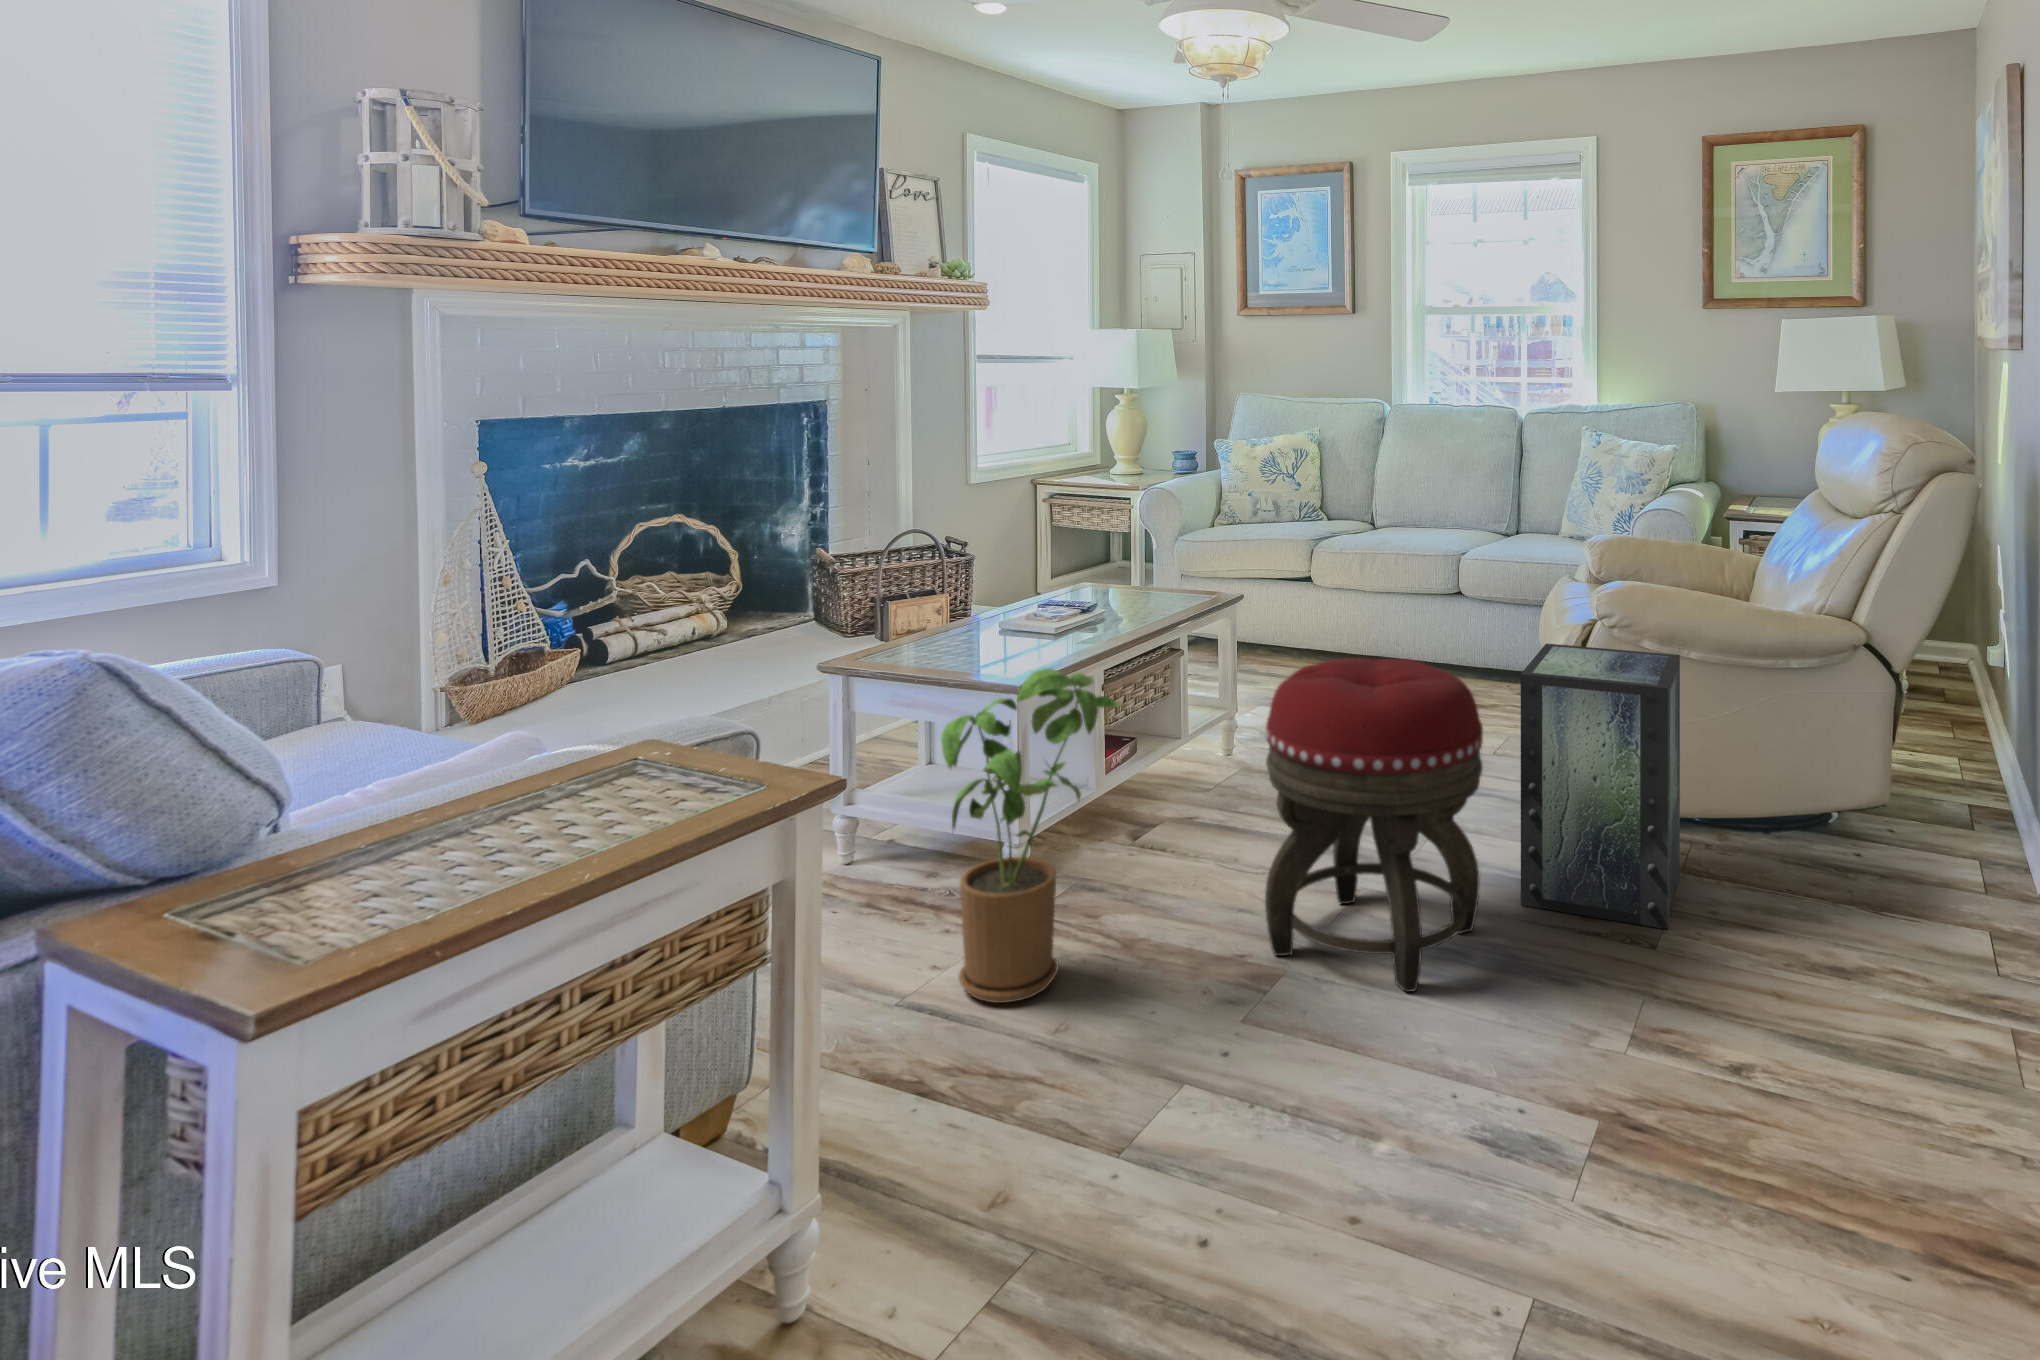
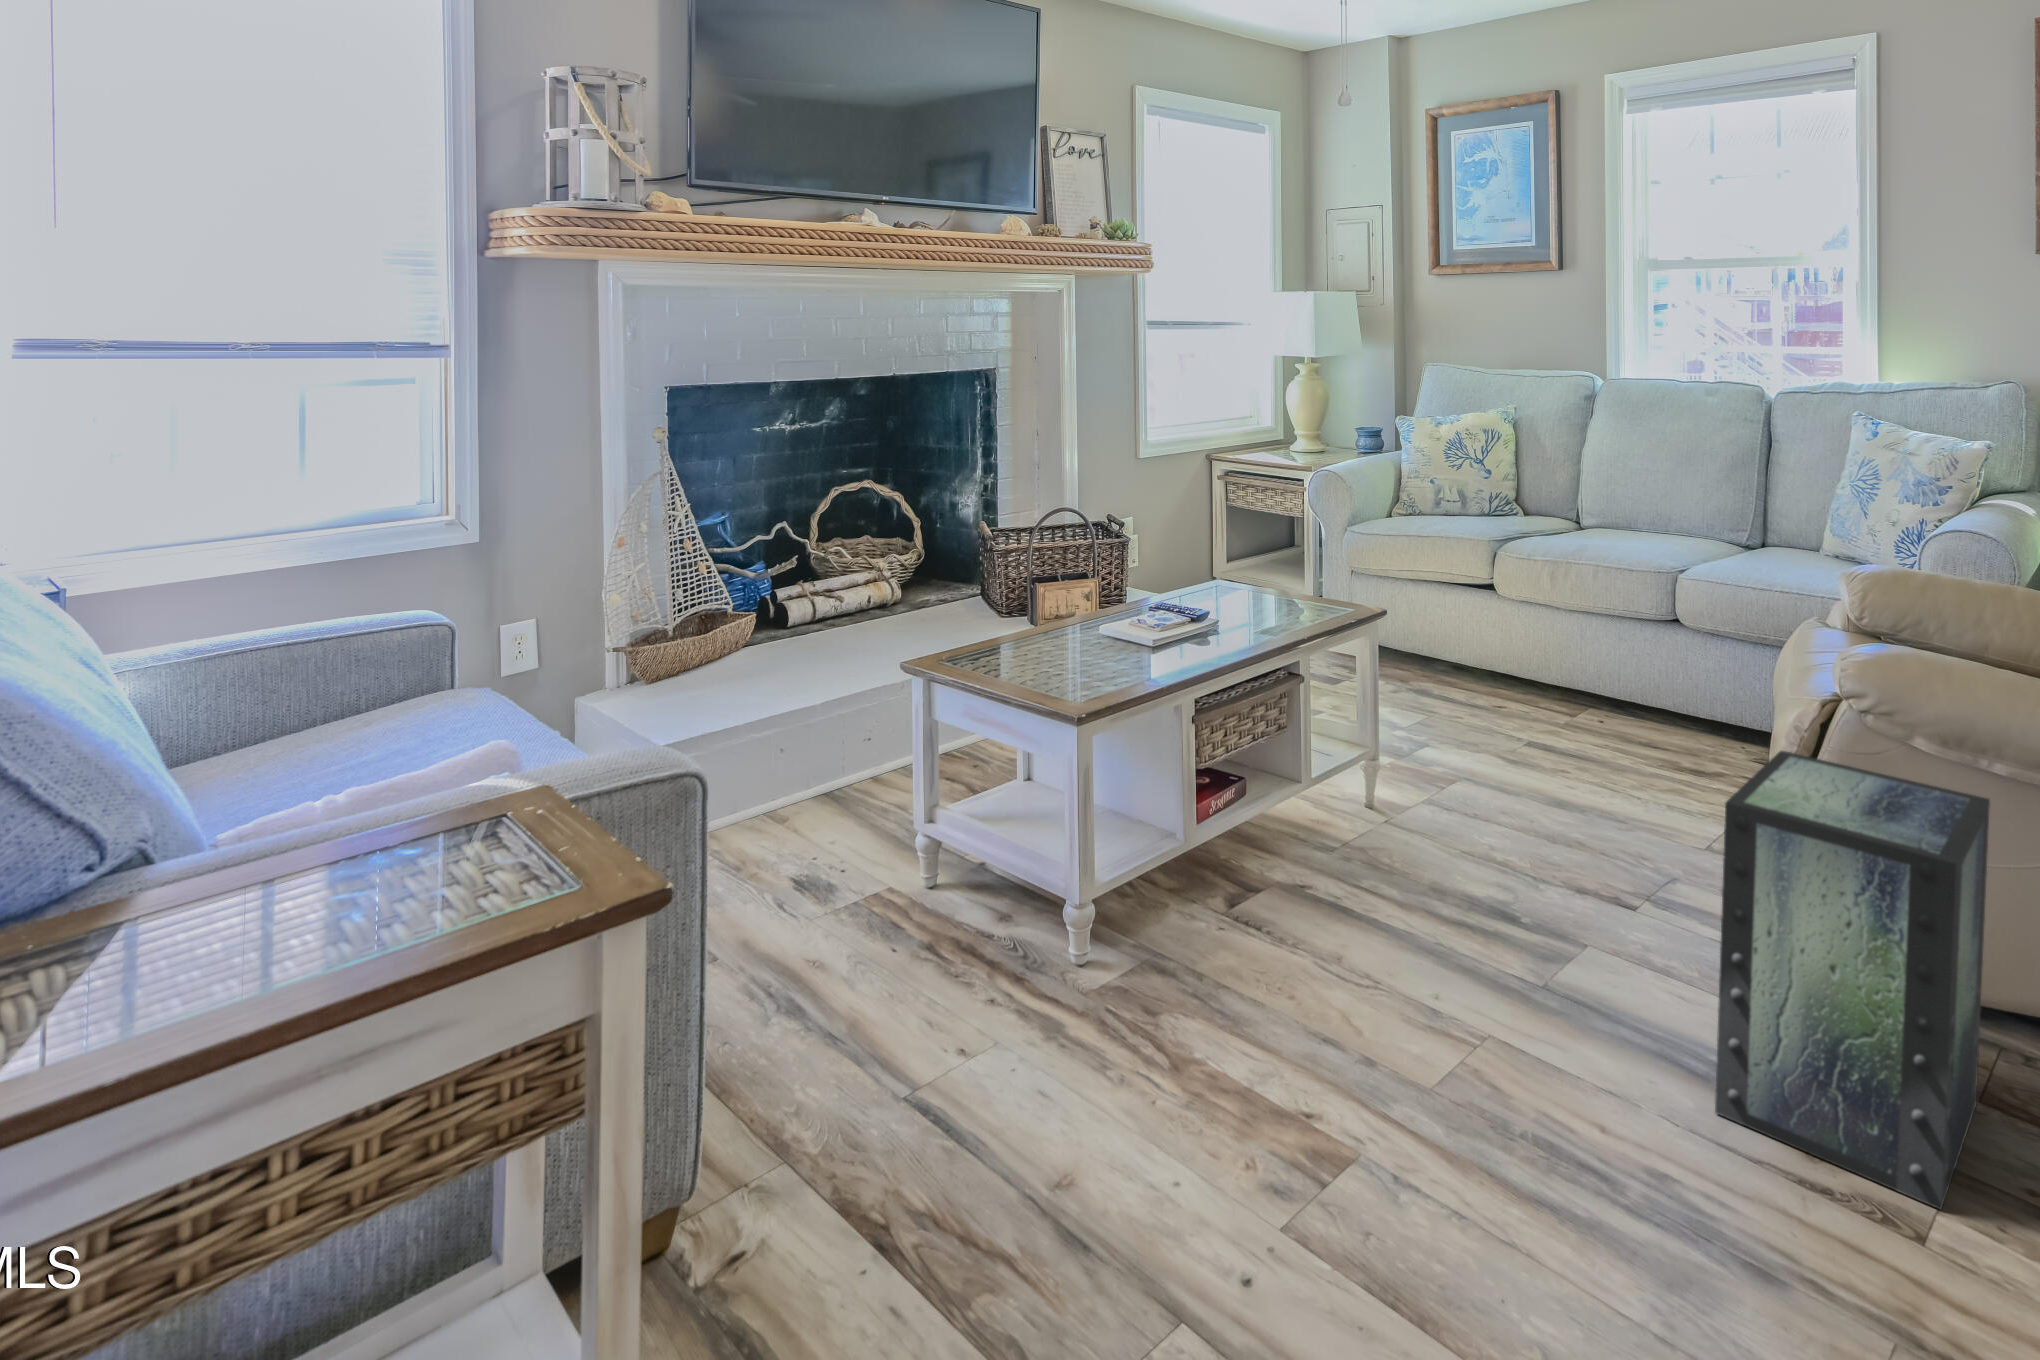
footstool: present [1265,658,1483,992] -> none [1345,749,1652,1234]
house plant: present [941,668,1122,1003] -> none [951,730,1172,1123]

